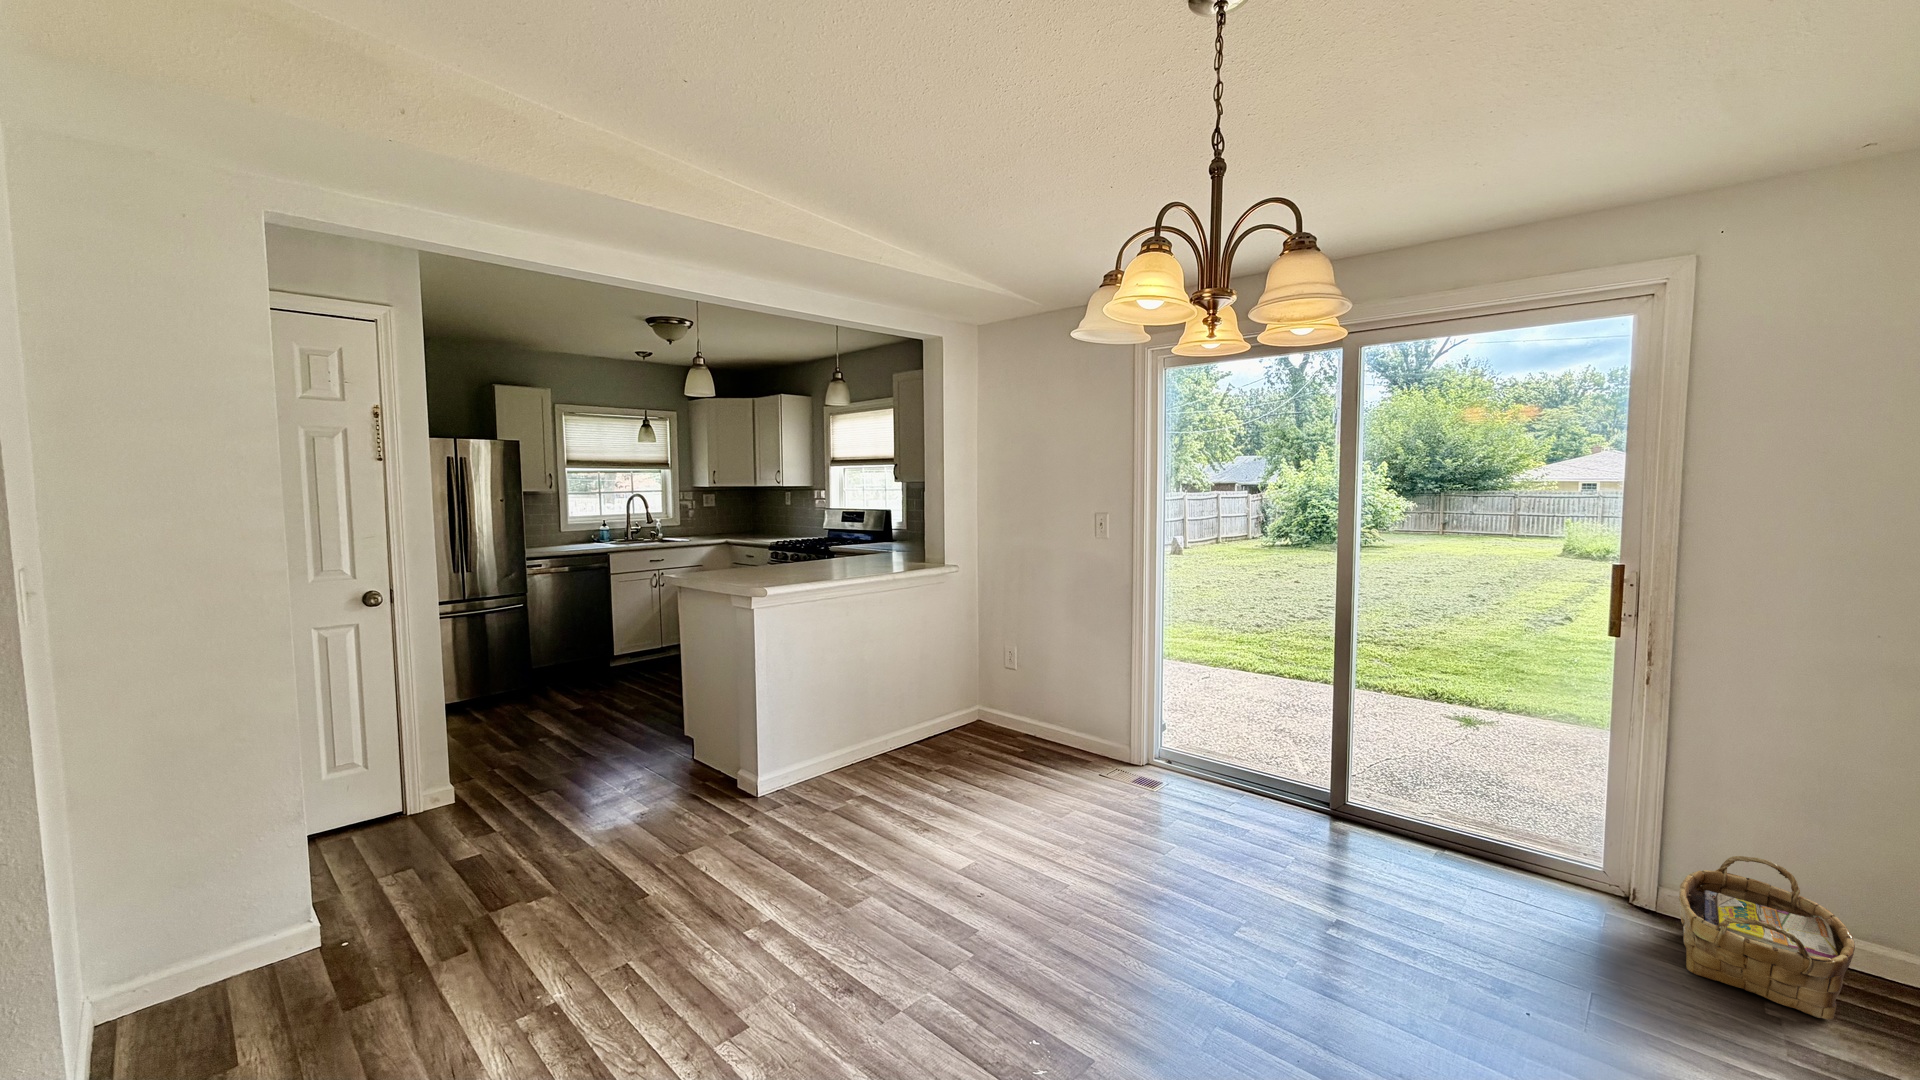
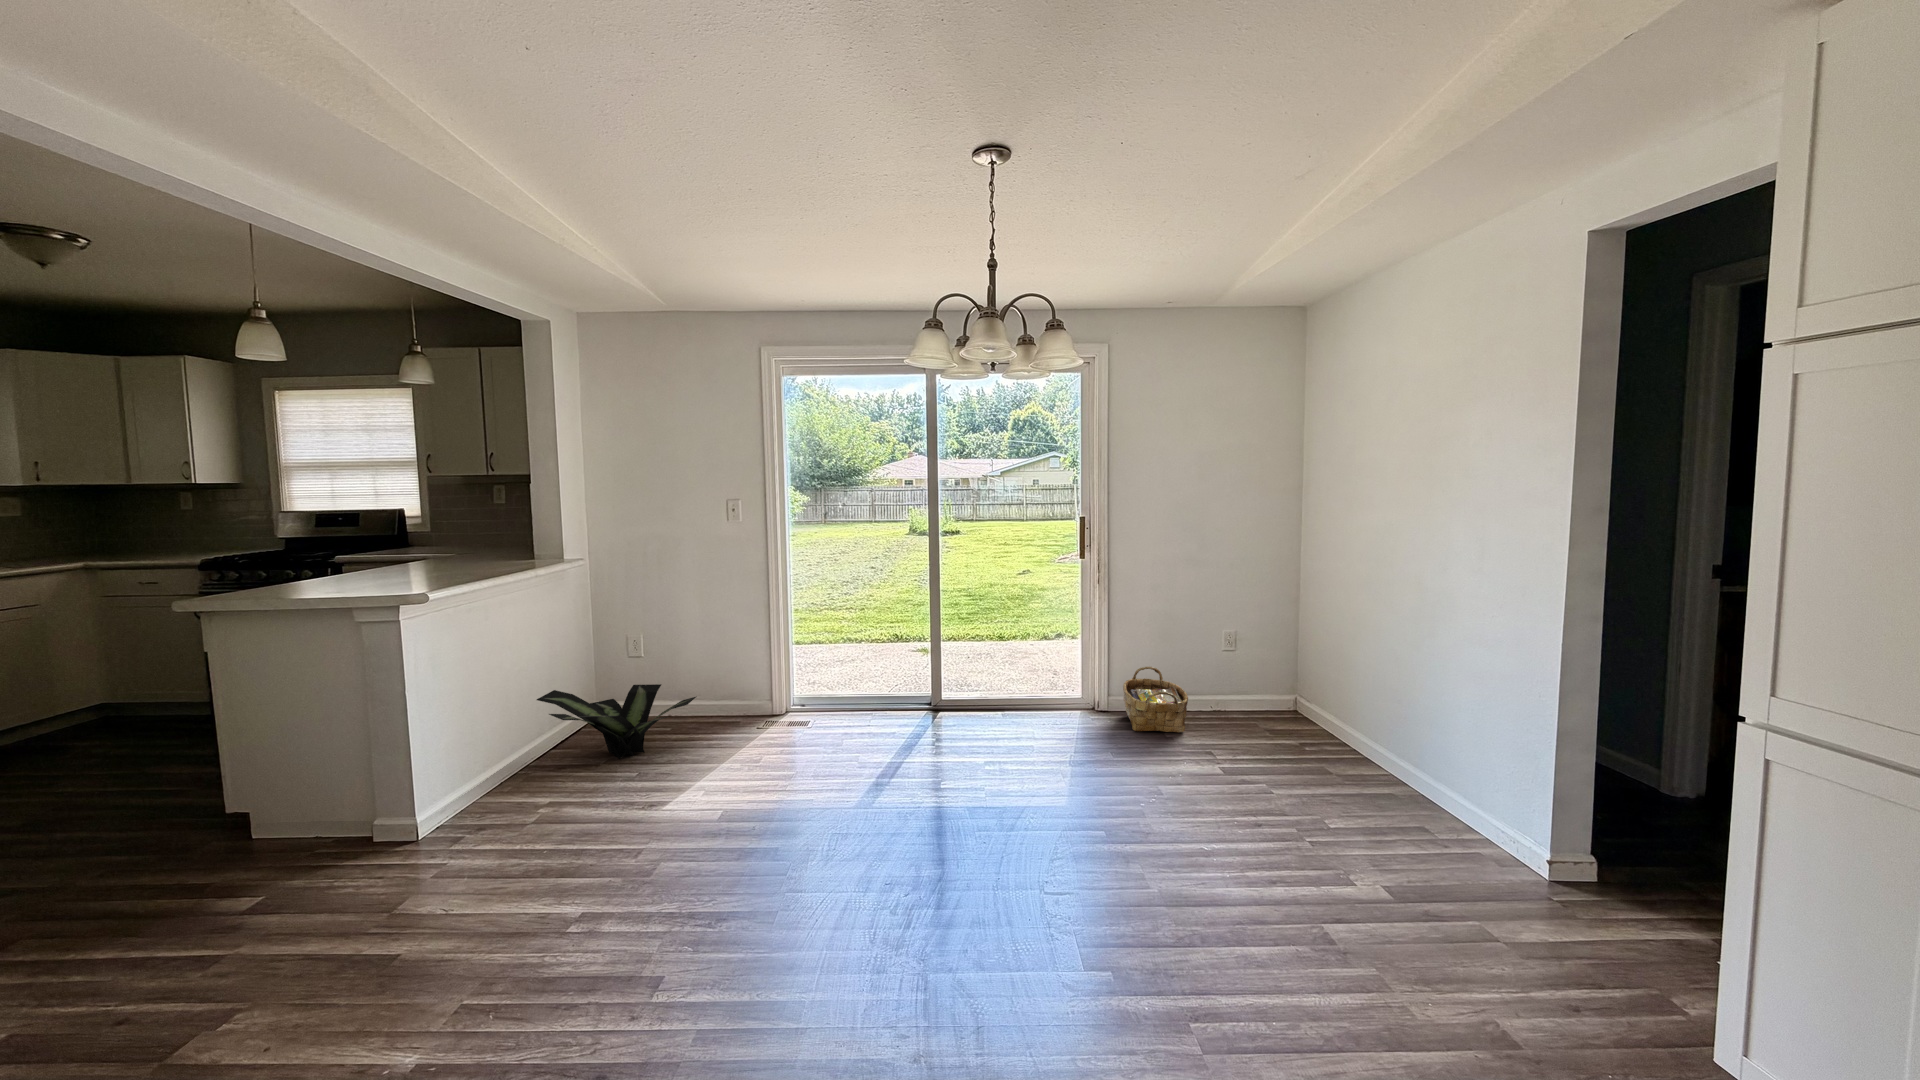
potted plant: none [890,686,1024,770] -> present [537,684,696,759]

